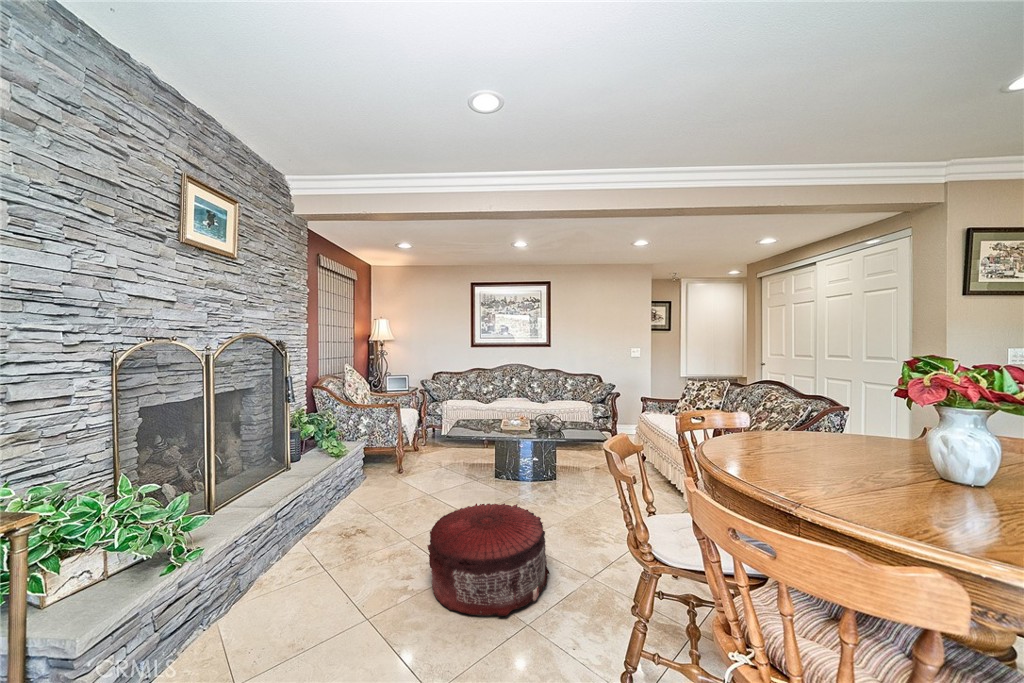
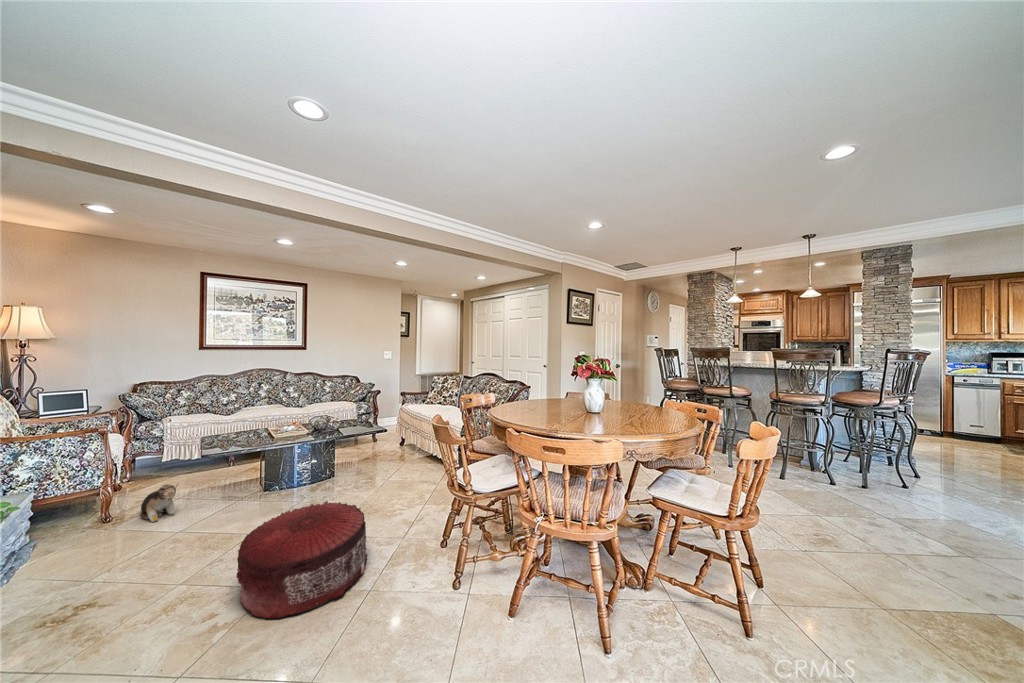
plush toy: none [414,455,433,484] -> present [141,483,179,522]

